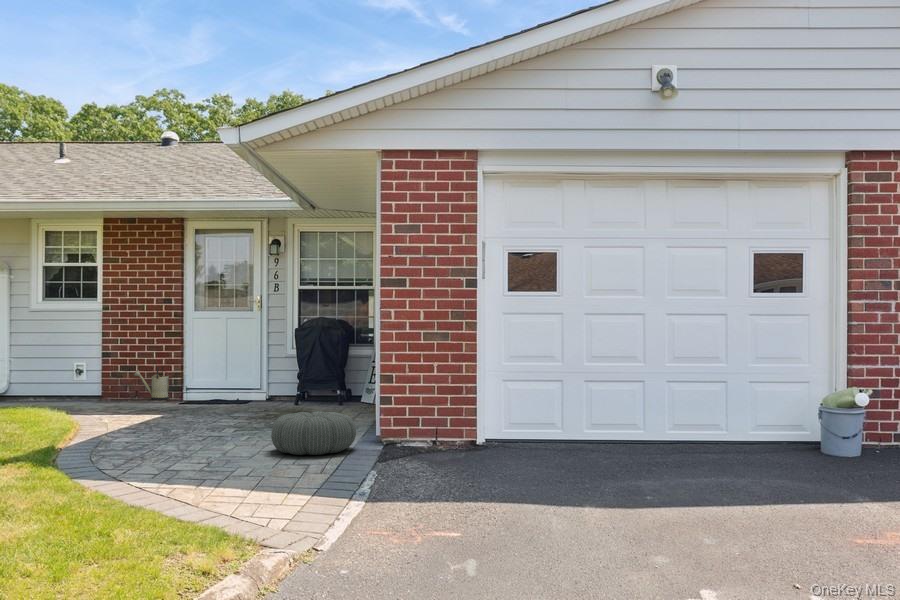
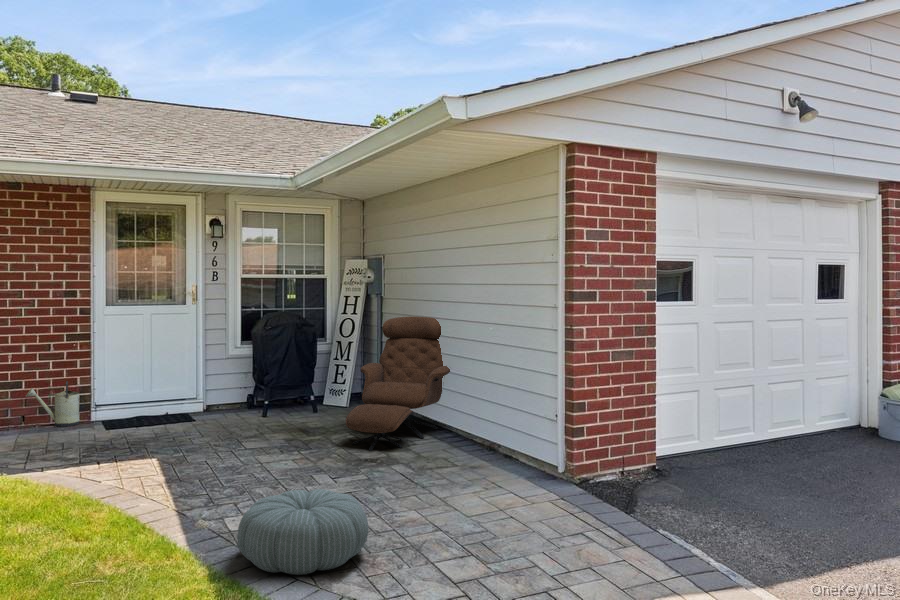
lounge chair: none [292,315,406,422] -> present [346,317,450,451]
pouf: present [271,411,356,455] -> present [237,489,368,575]

